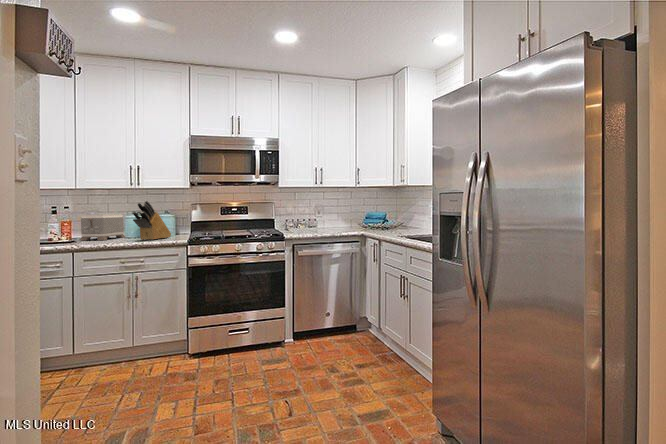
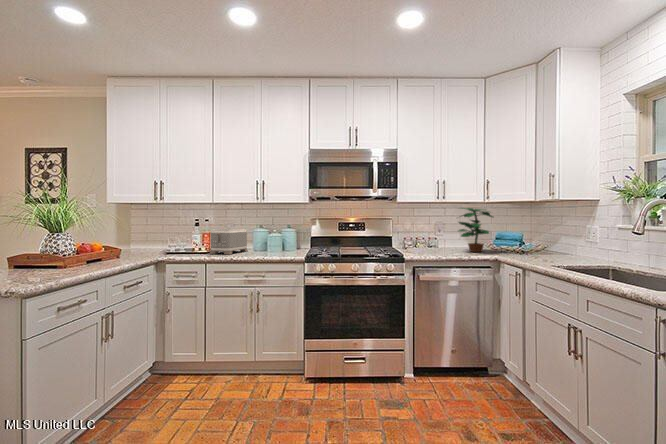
potted plant: none [329,192,361,231] -> present [459,208,493,252]
knife block: present [133,201,171,240] -> none [255,217,290,256]

